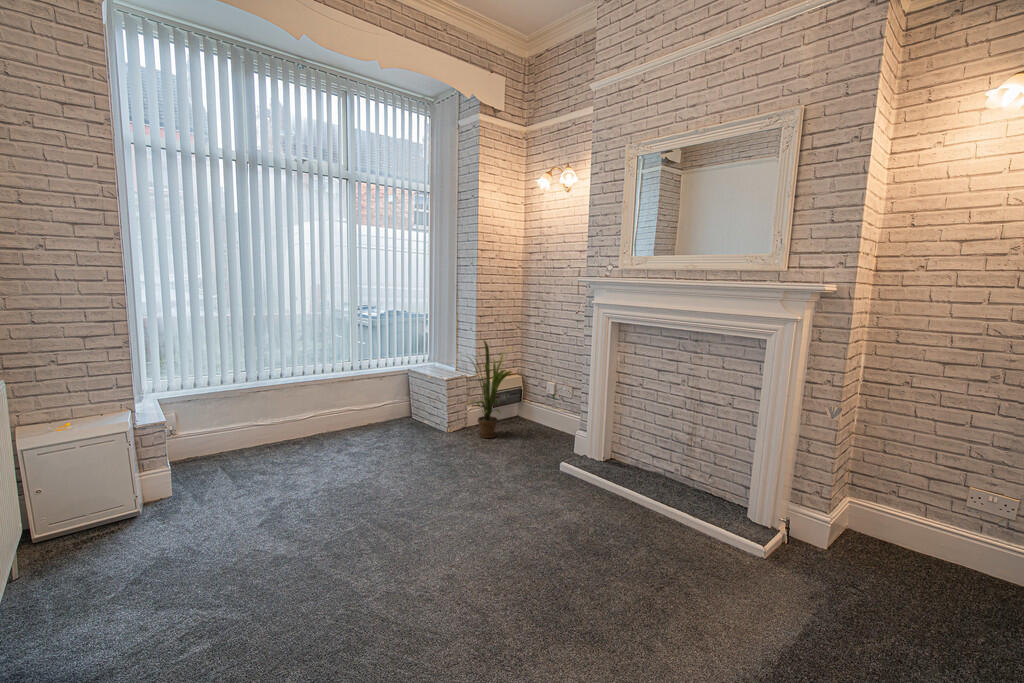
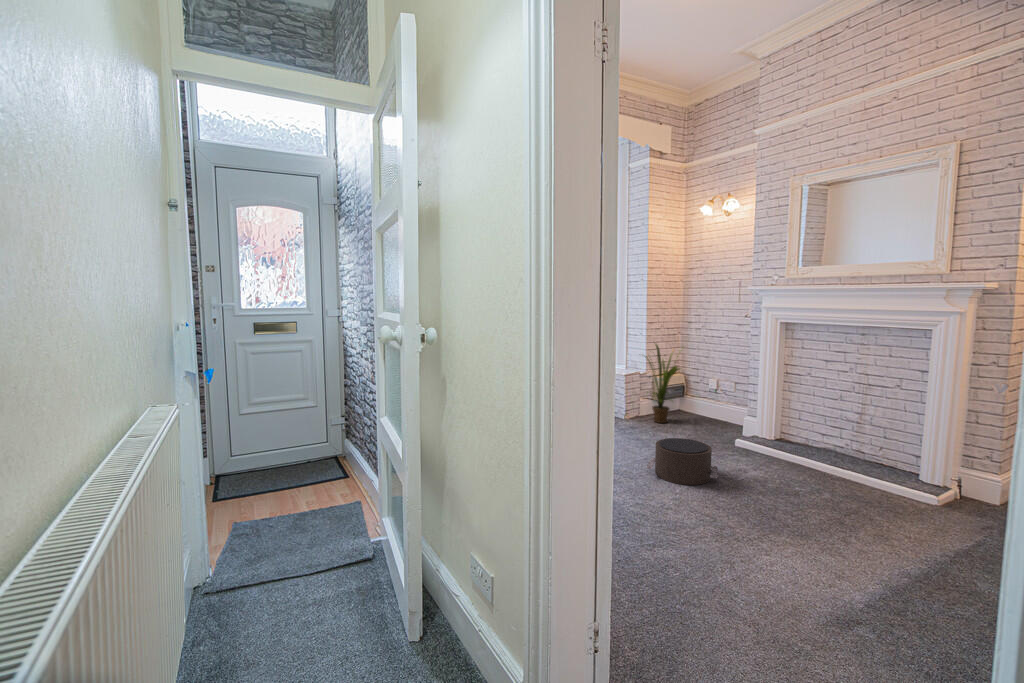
pouf: none [427,474,521,545] -> present [647,438,718,485]

